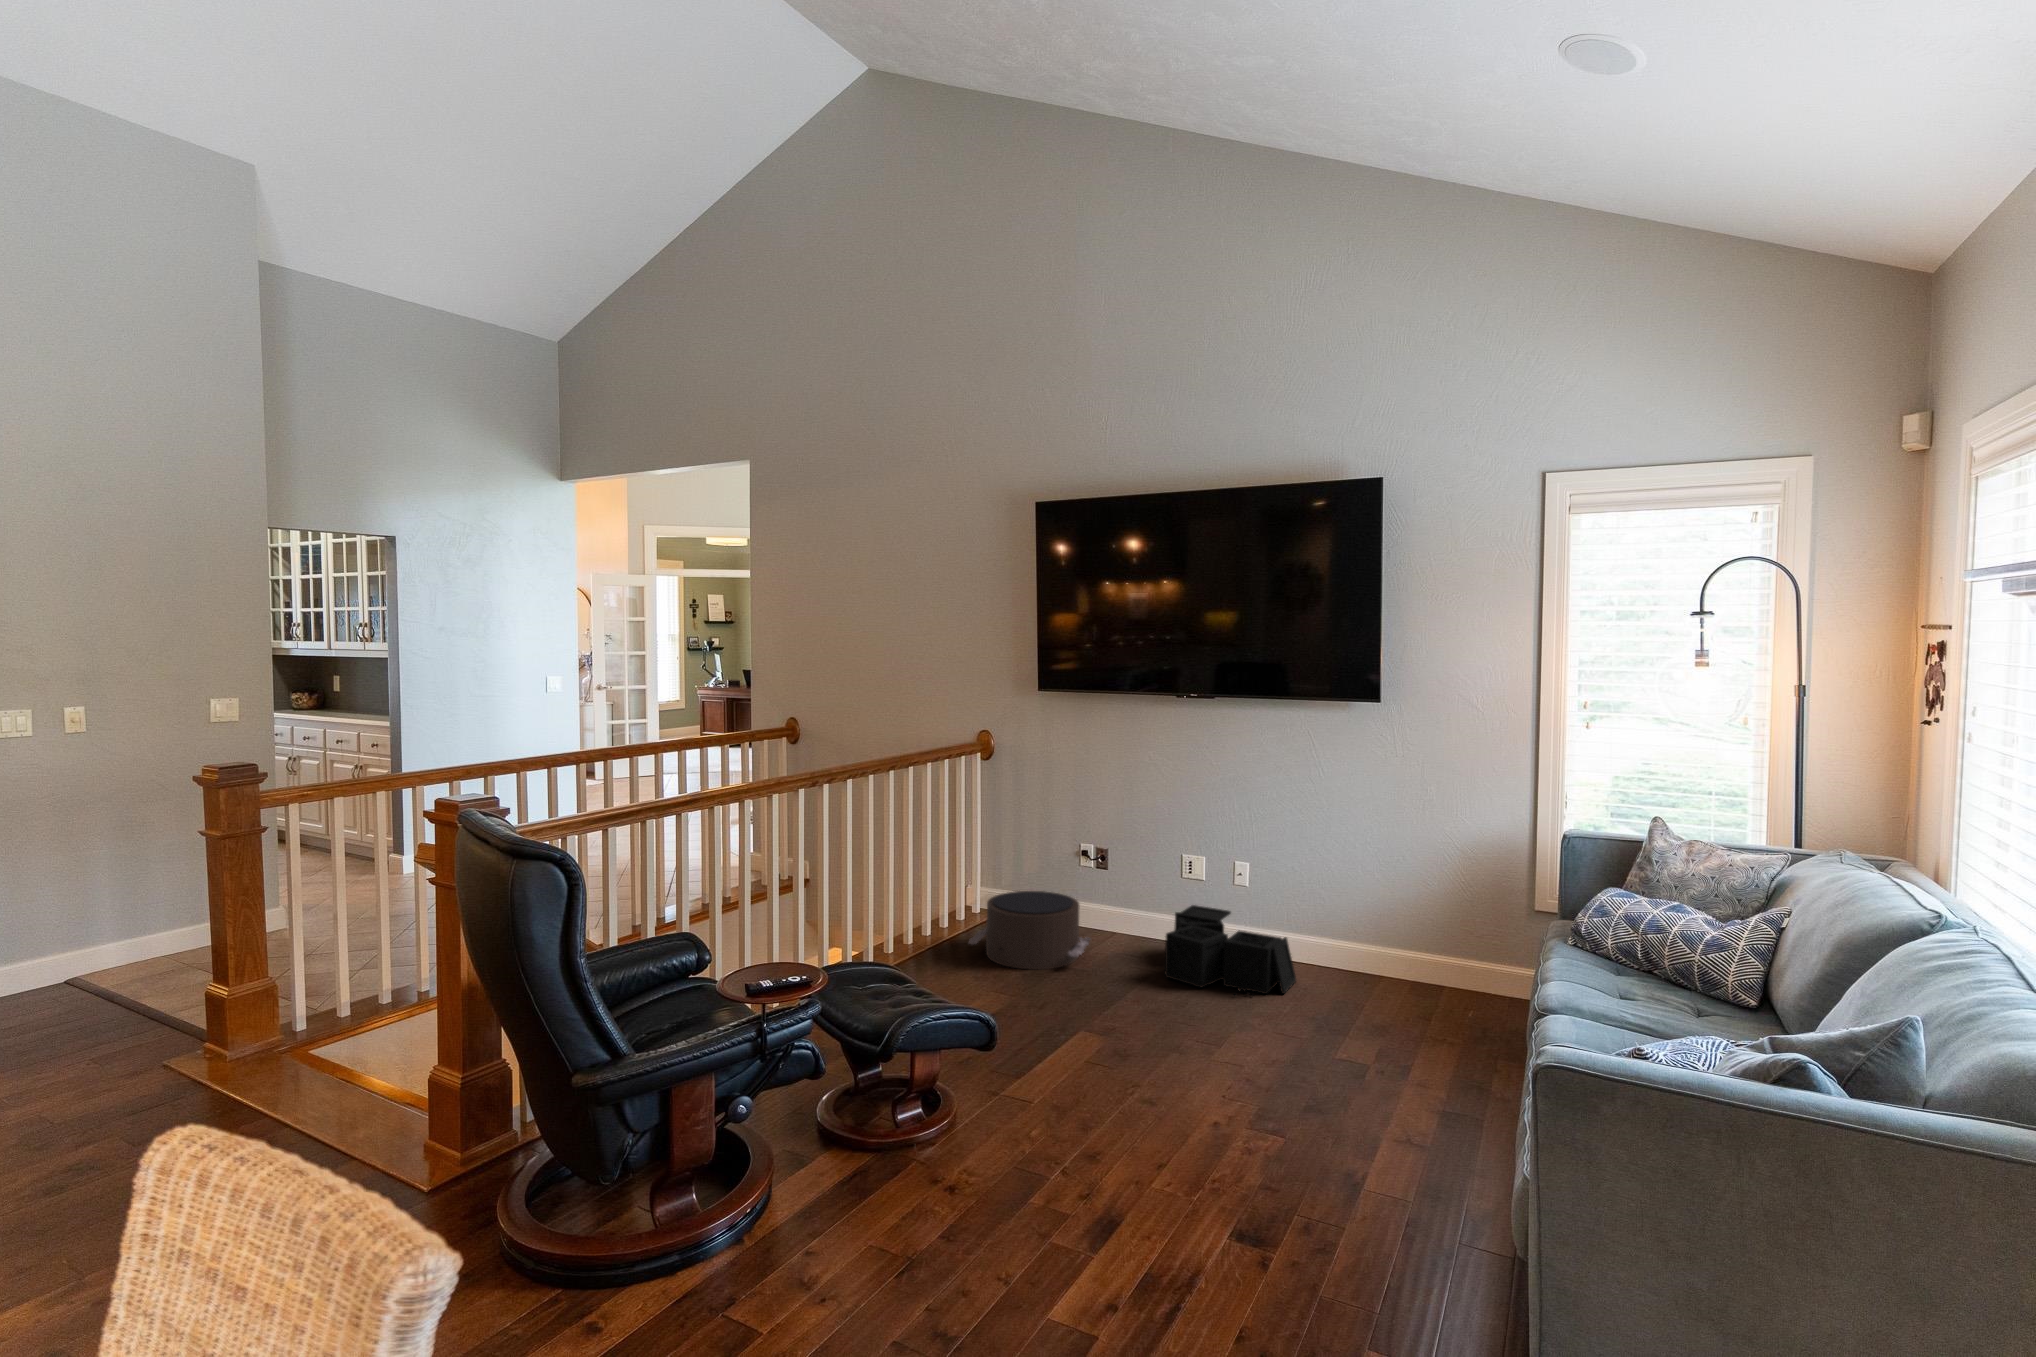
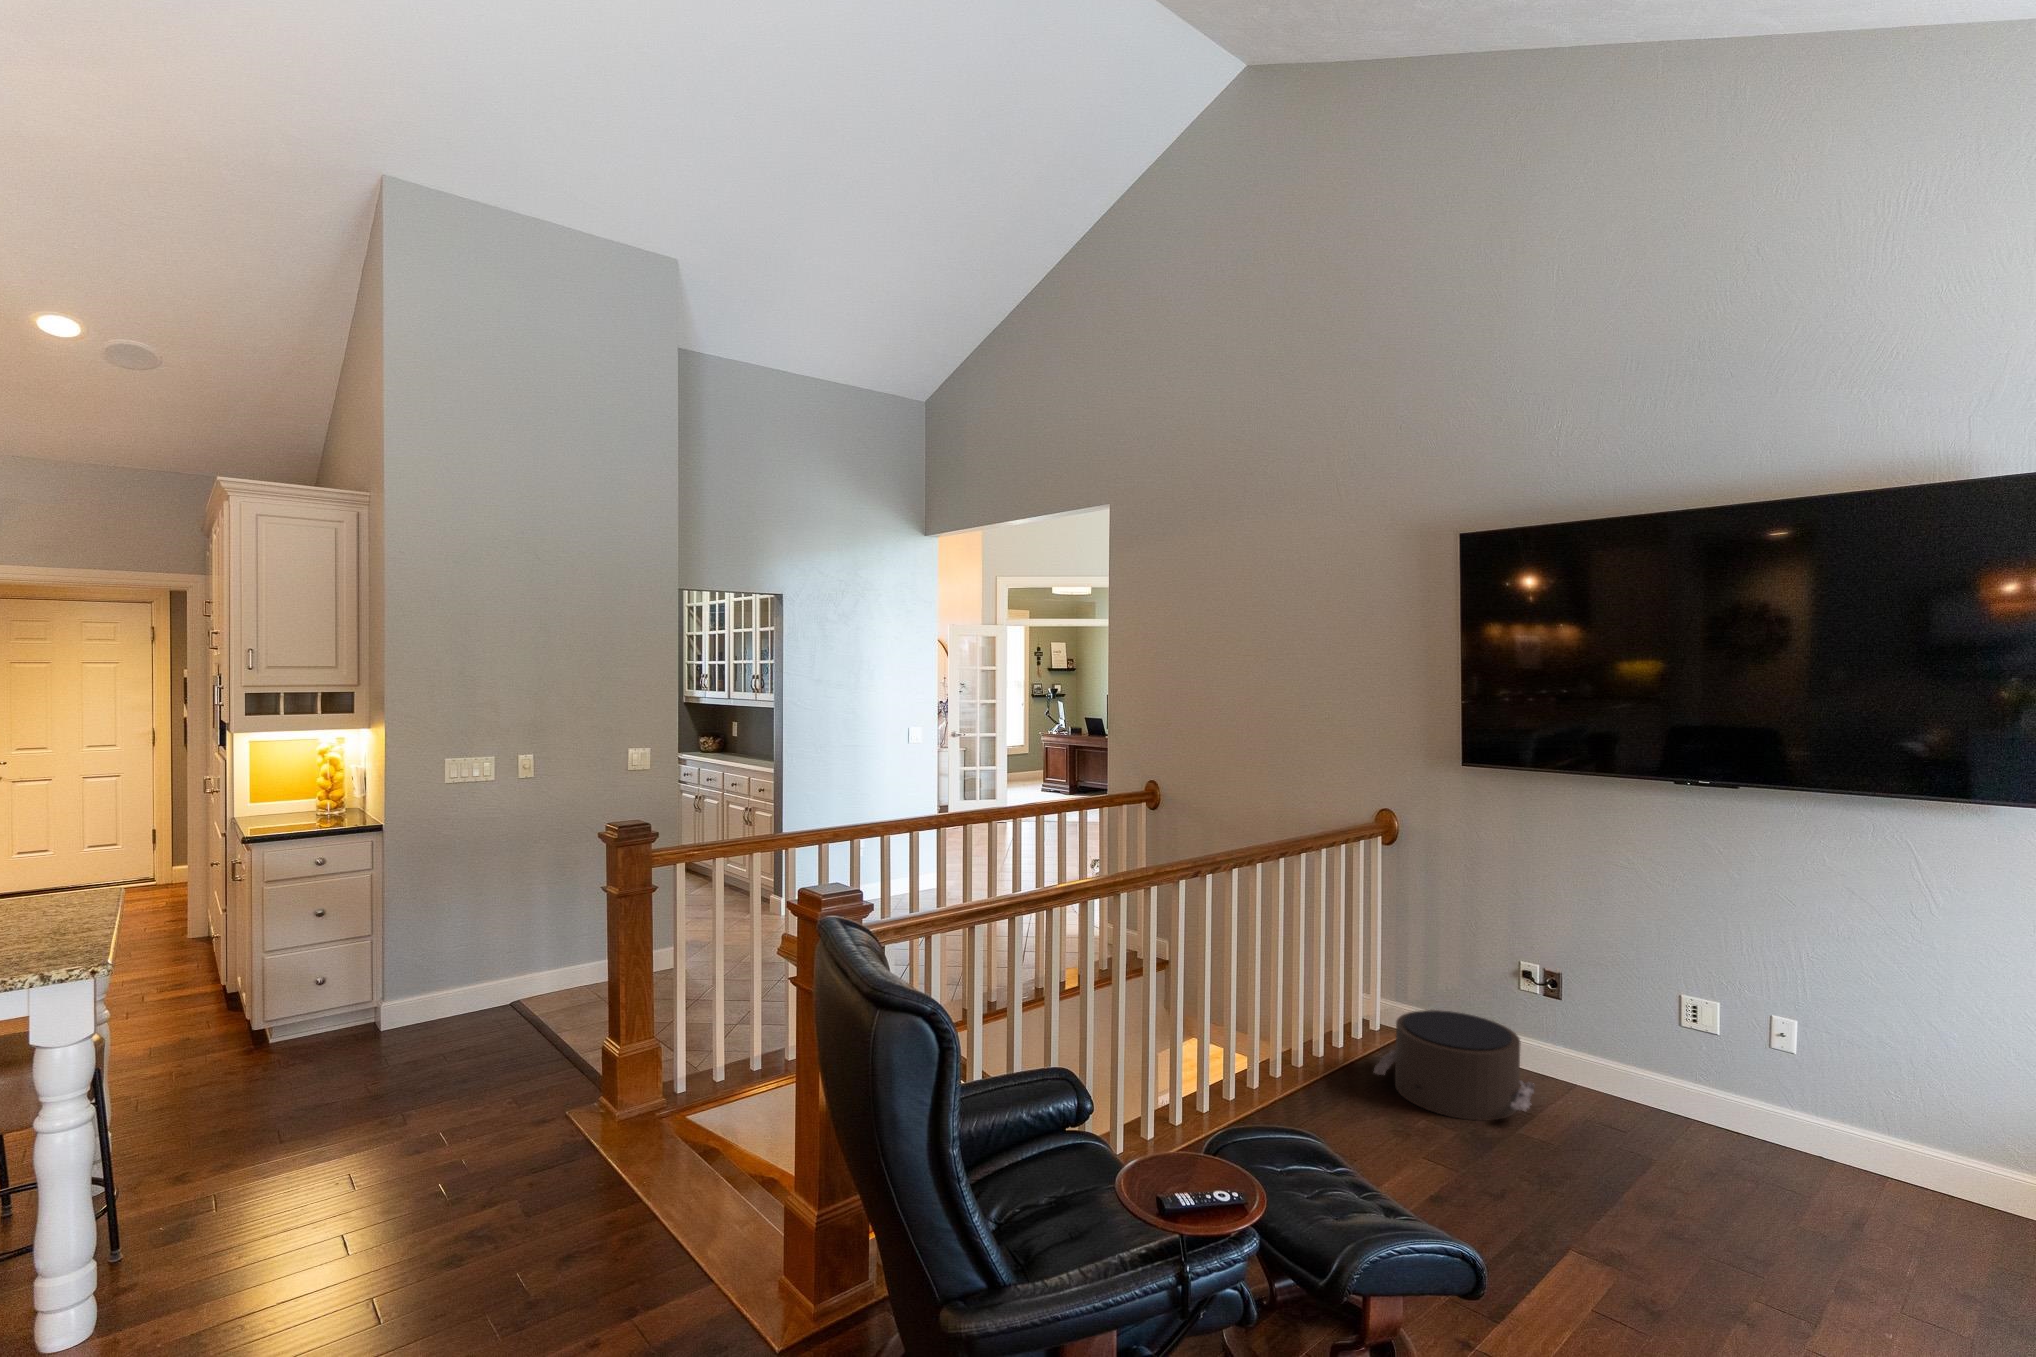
storage bin: present [1165,905,1296,994] -> none [1654,1055,1867,1214]

